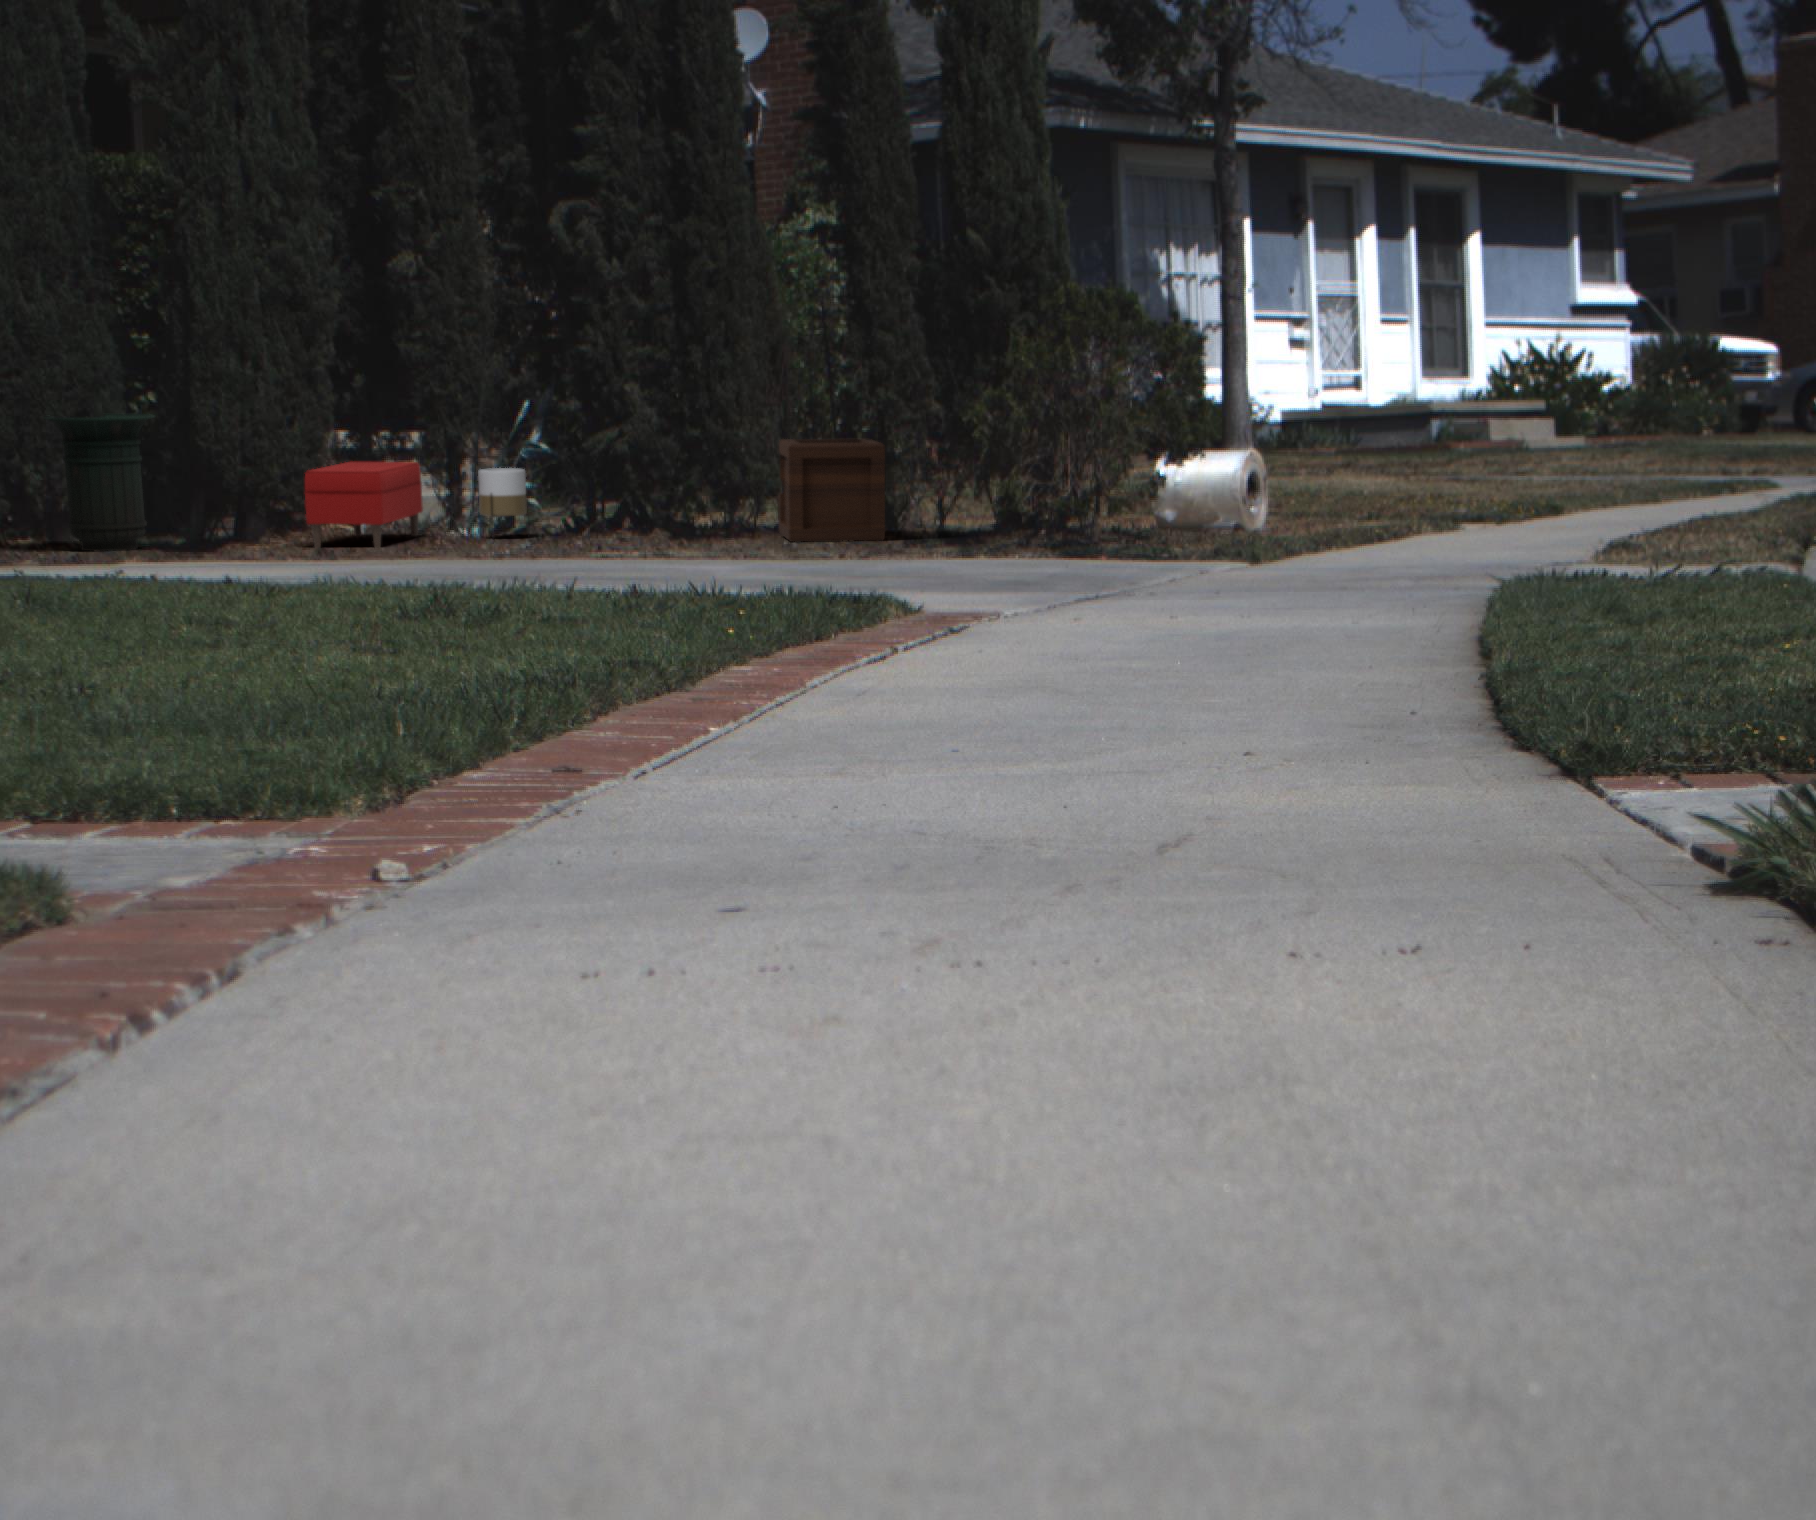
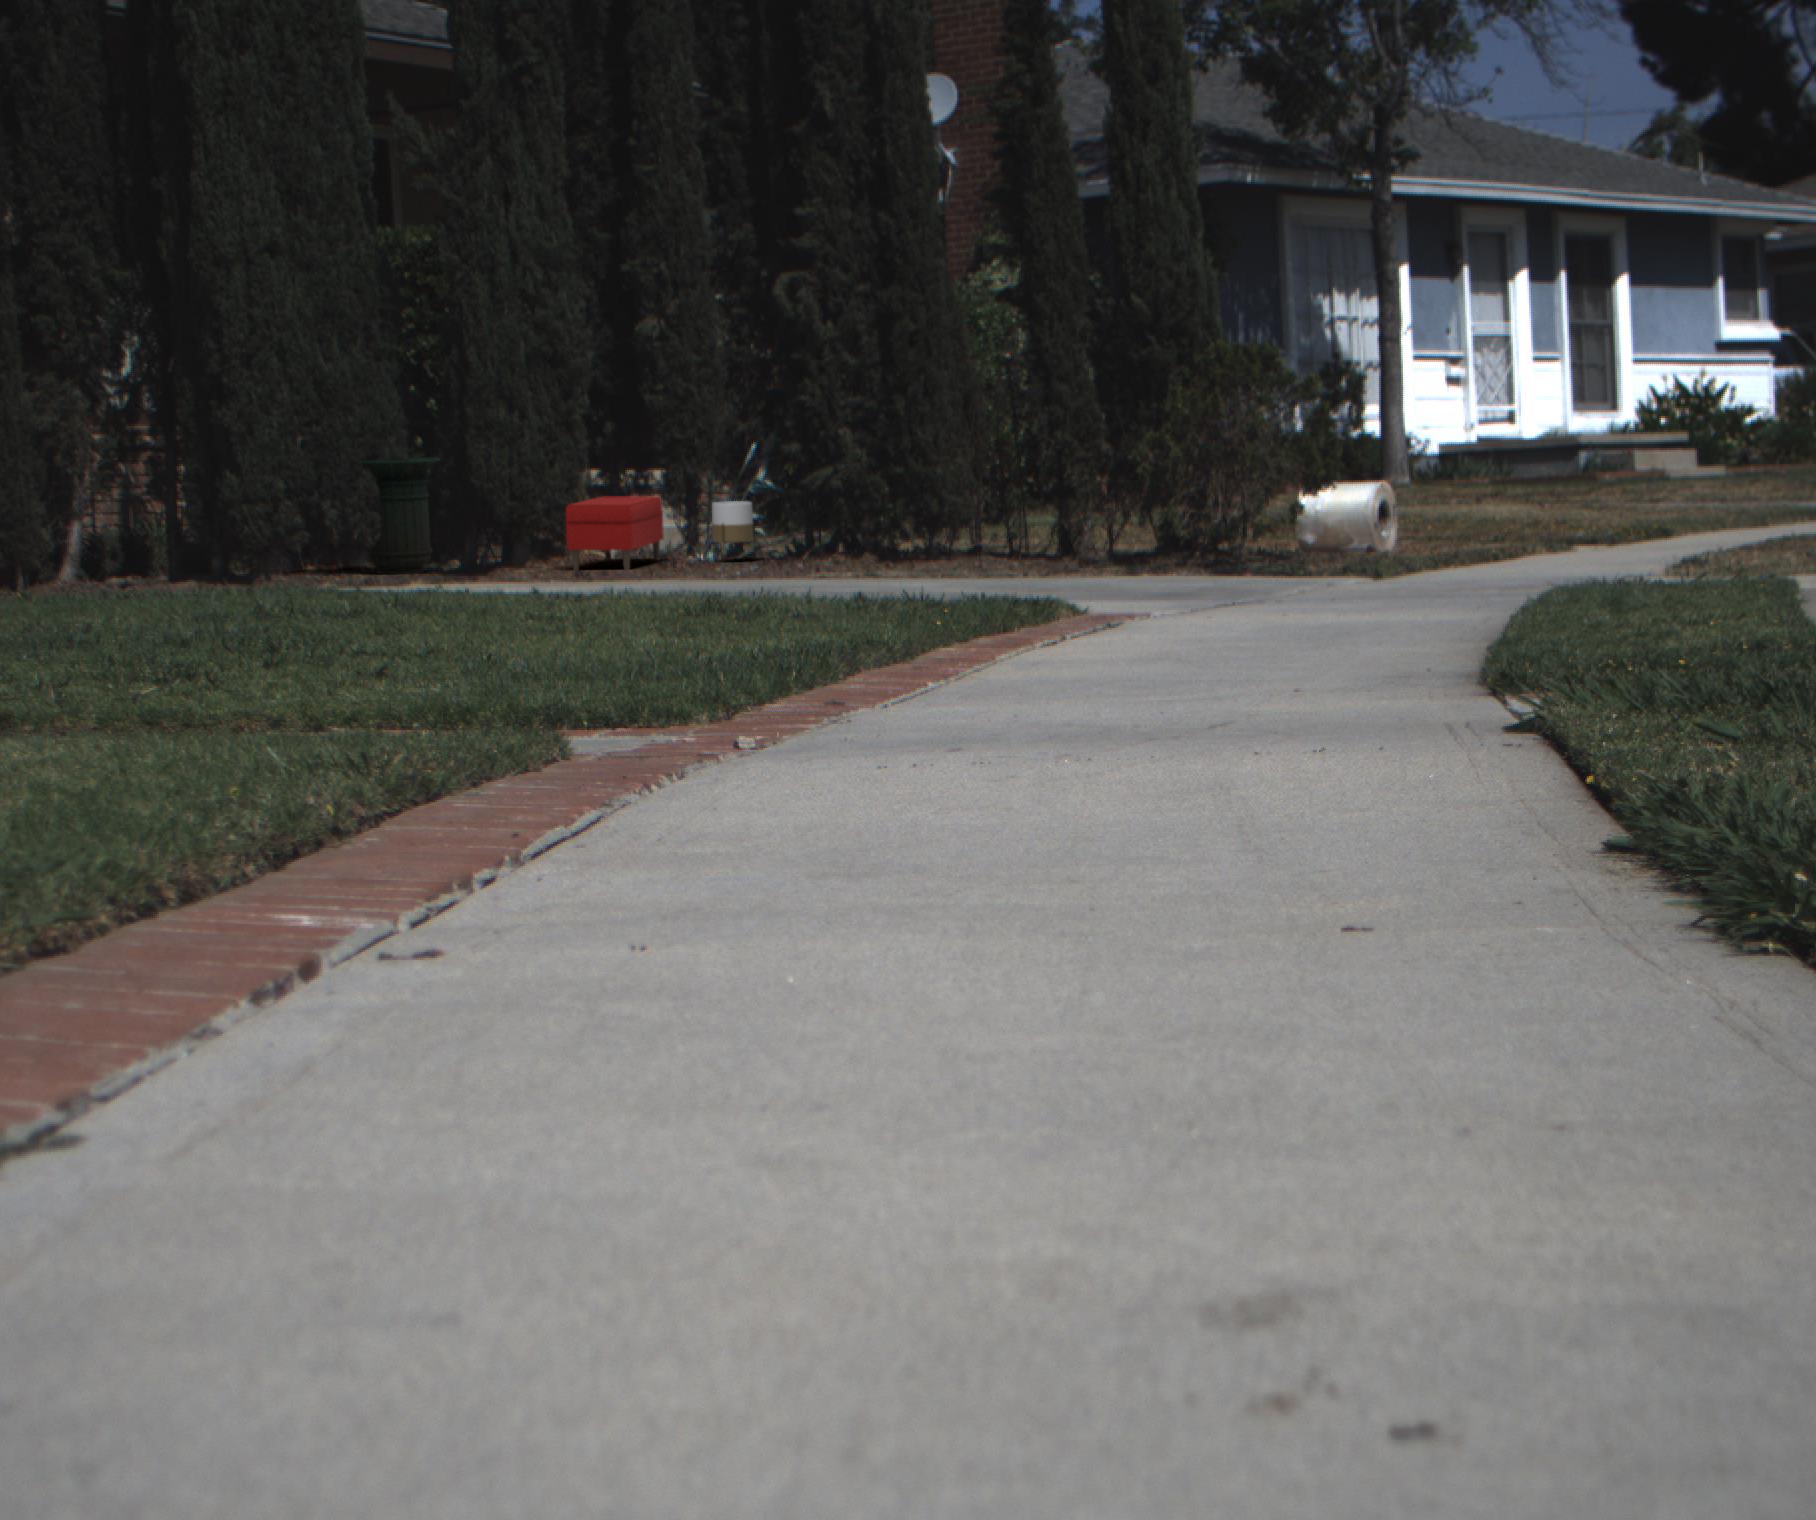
wooden crate: present [778,439,885,542] -> none [970,473,1063,564]

